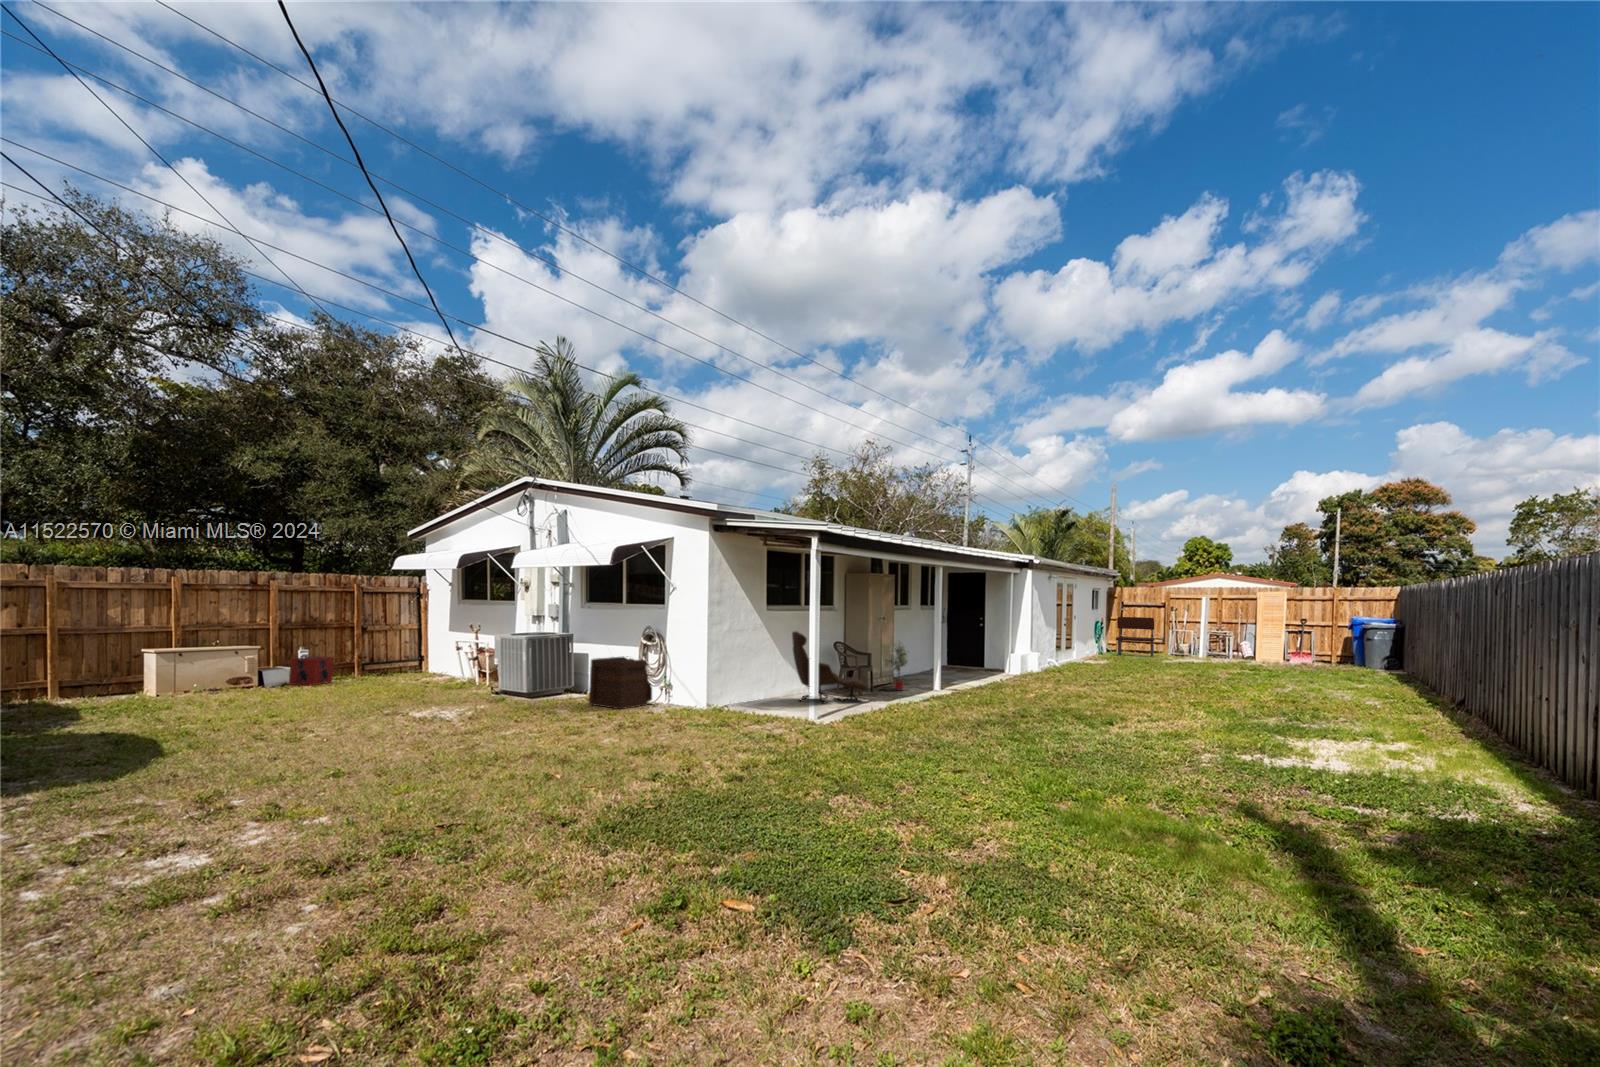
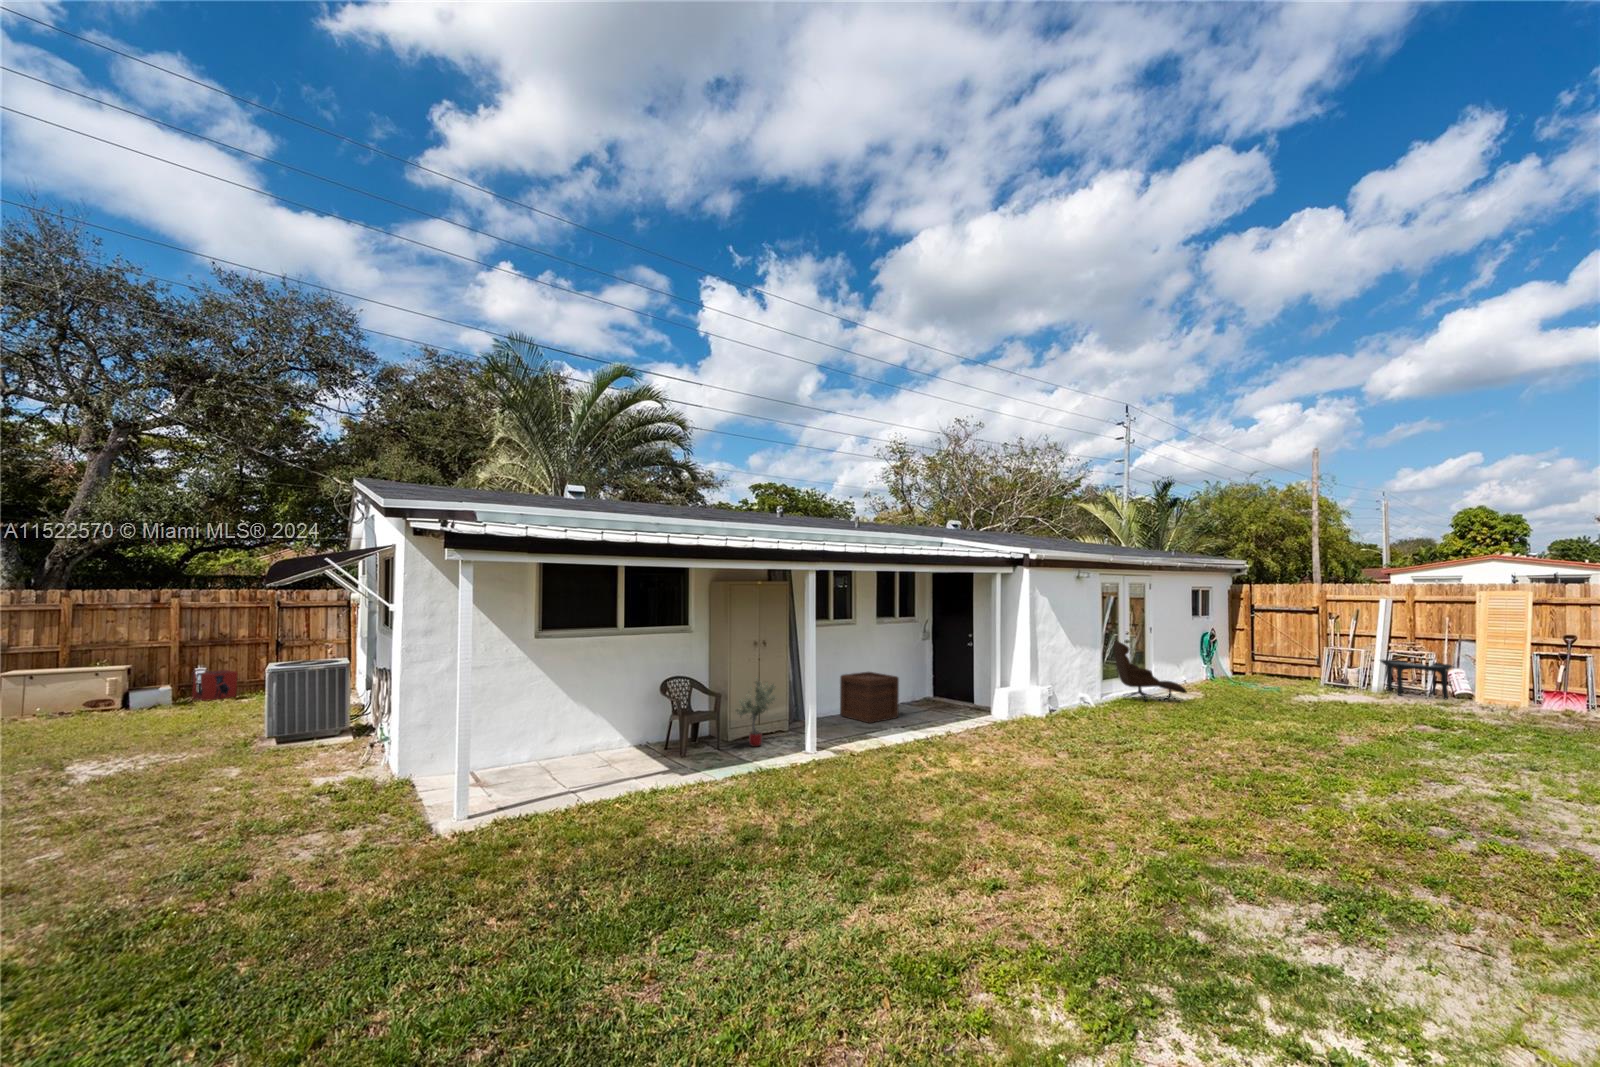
bench: present [1116,617,1154,657] -> none [1244,625,1305,682]
lounge chair: present [792,632,868,703] -> present [1114,641,1186,702]
round table: none [1203,638,1245,662] -> present [1380,659,1452,699]
wooden crate: present [589,657,652,709] -> present [840,672,899,723]

